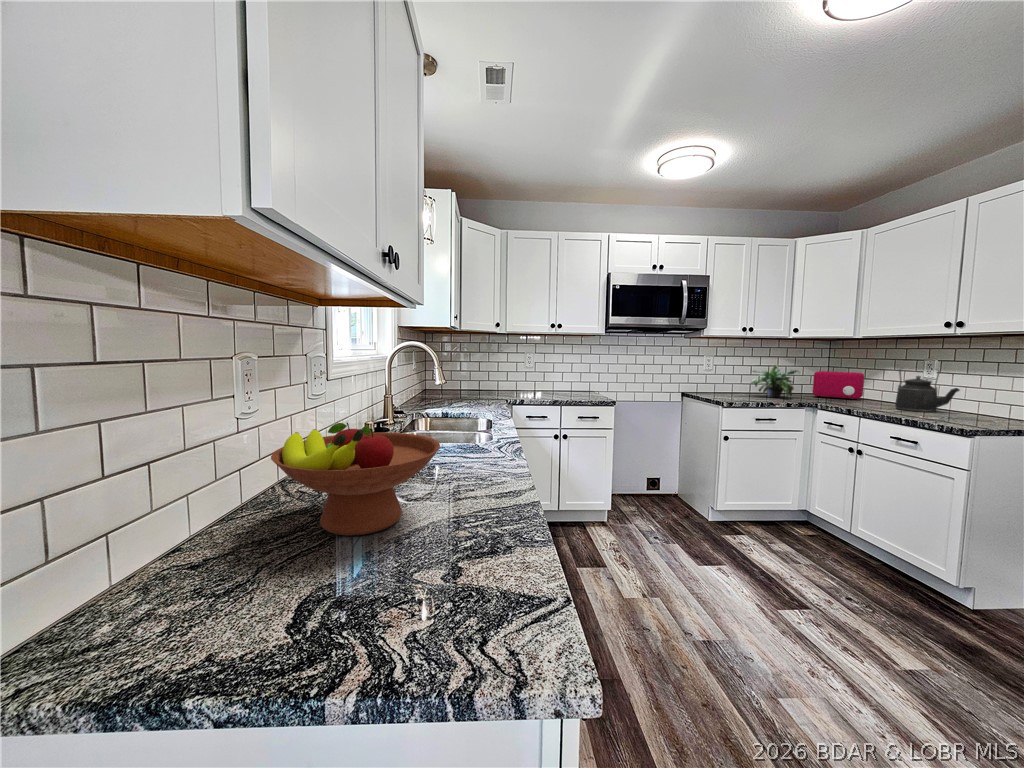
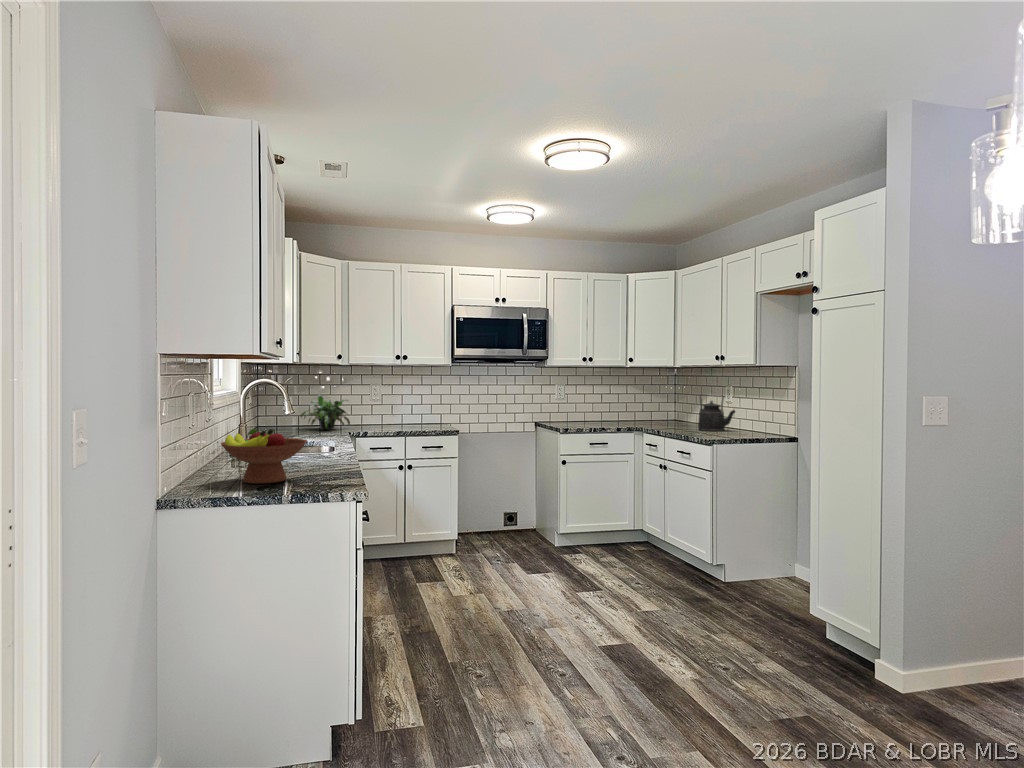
potted plant: present [750,365,798,397] -> present [300,395,350,430]
toaster: present [813,371,864,400] -> none [653,398,692,425]

